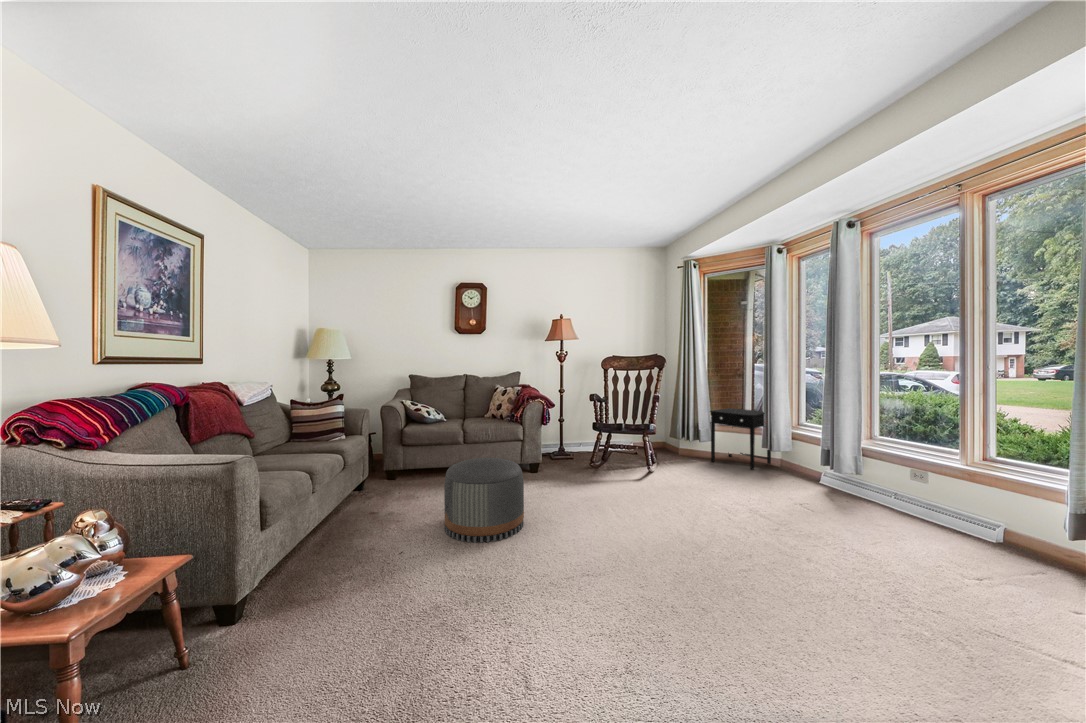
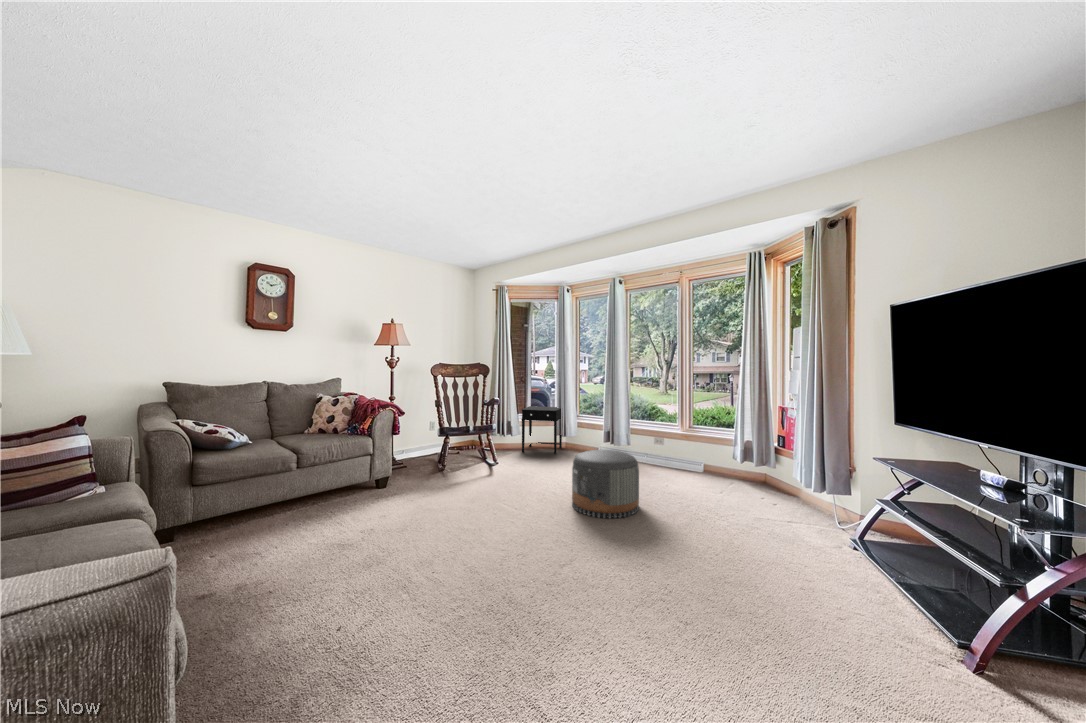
pouf: present [444,458,524,543] -> present [572,450,639,518]

